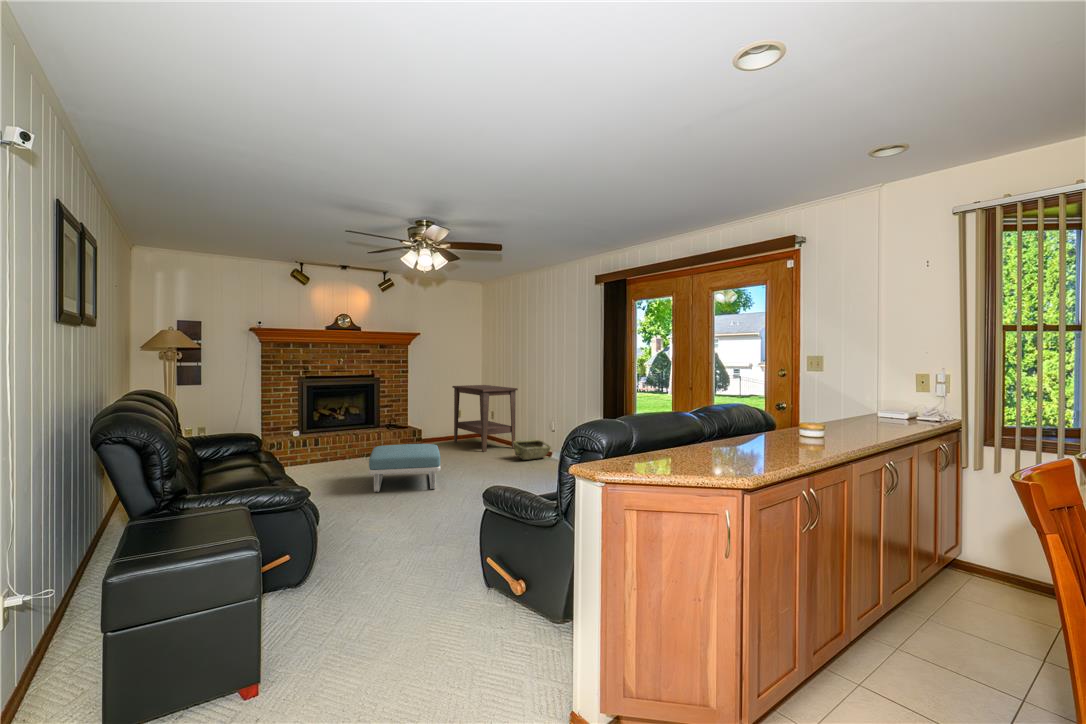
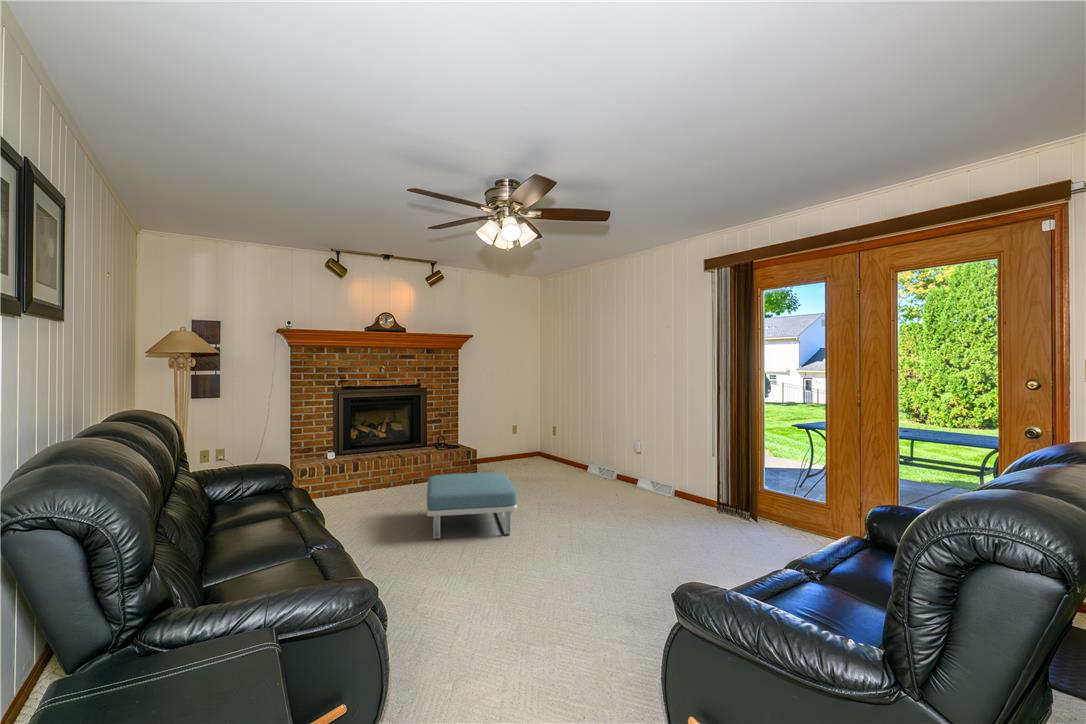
side table: present [452,385,518,452] -> none [509,396,589,477]
woven basket: present [514,440,551,460] -> none [590,464,636,489]

